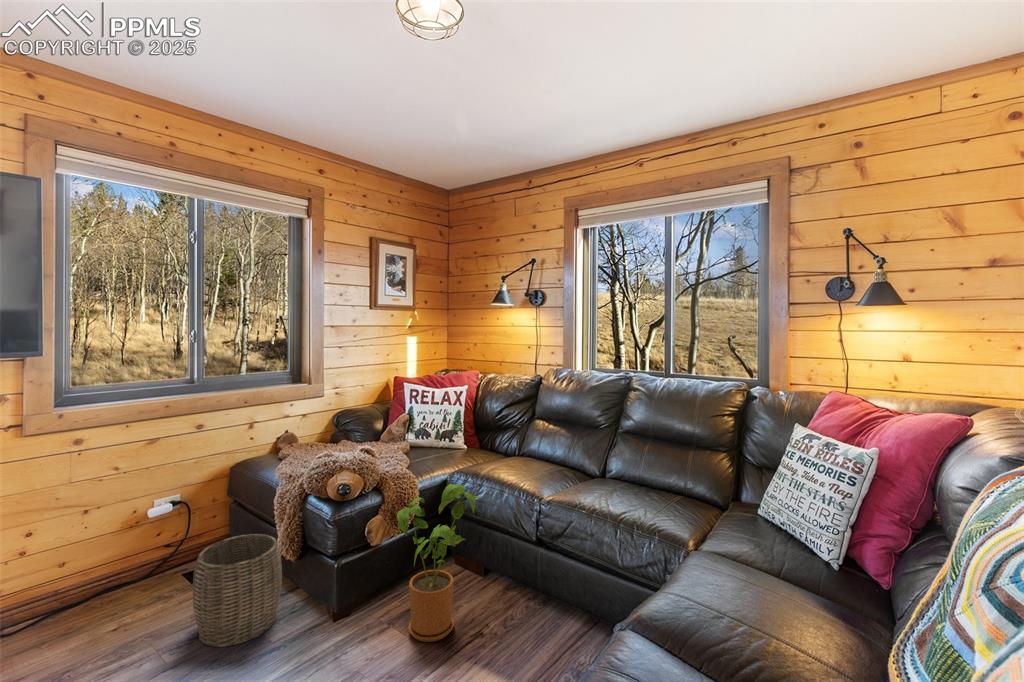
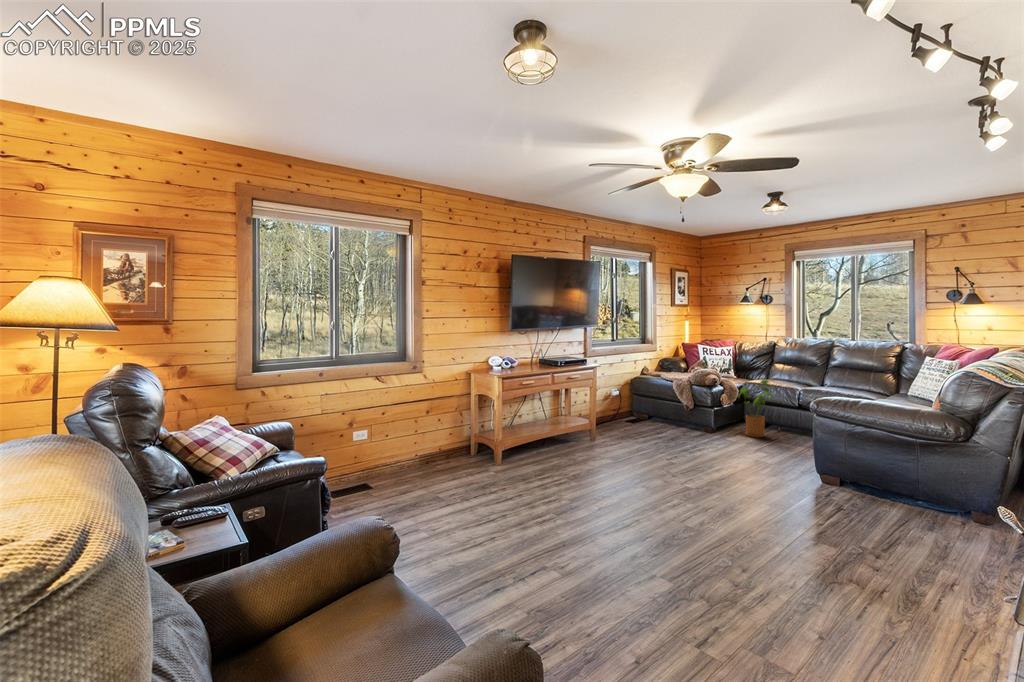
woven basket: present [193,534,282,647] -> none [659,401,690,434]

